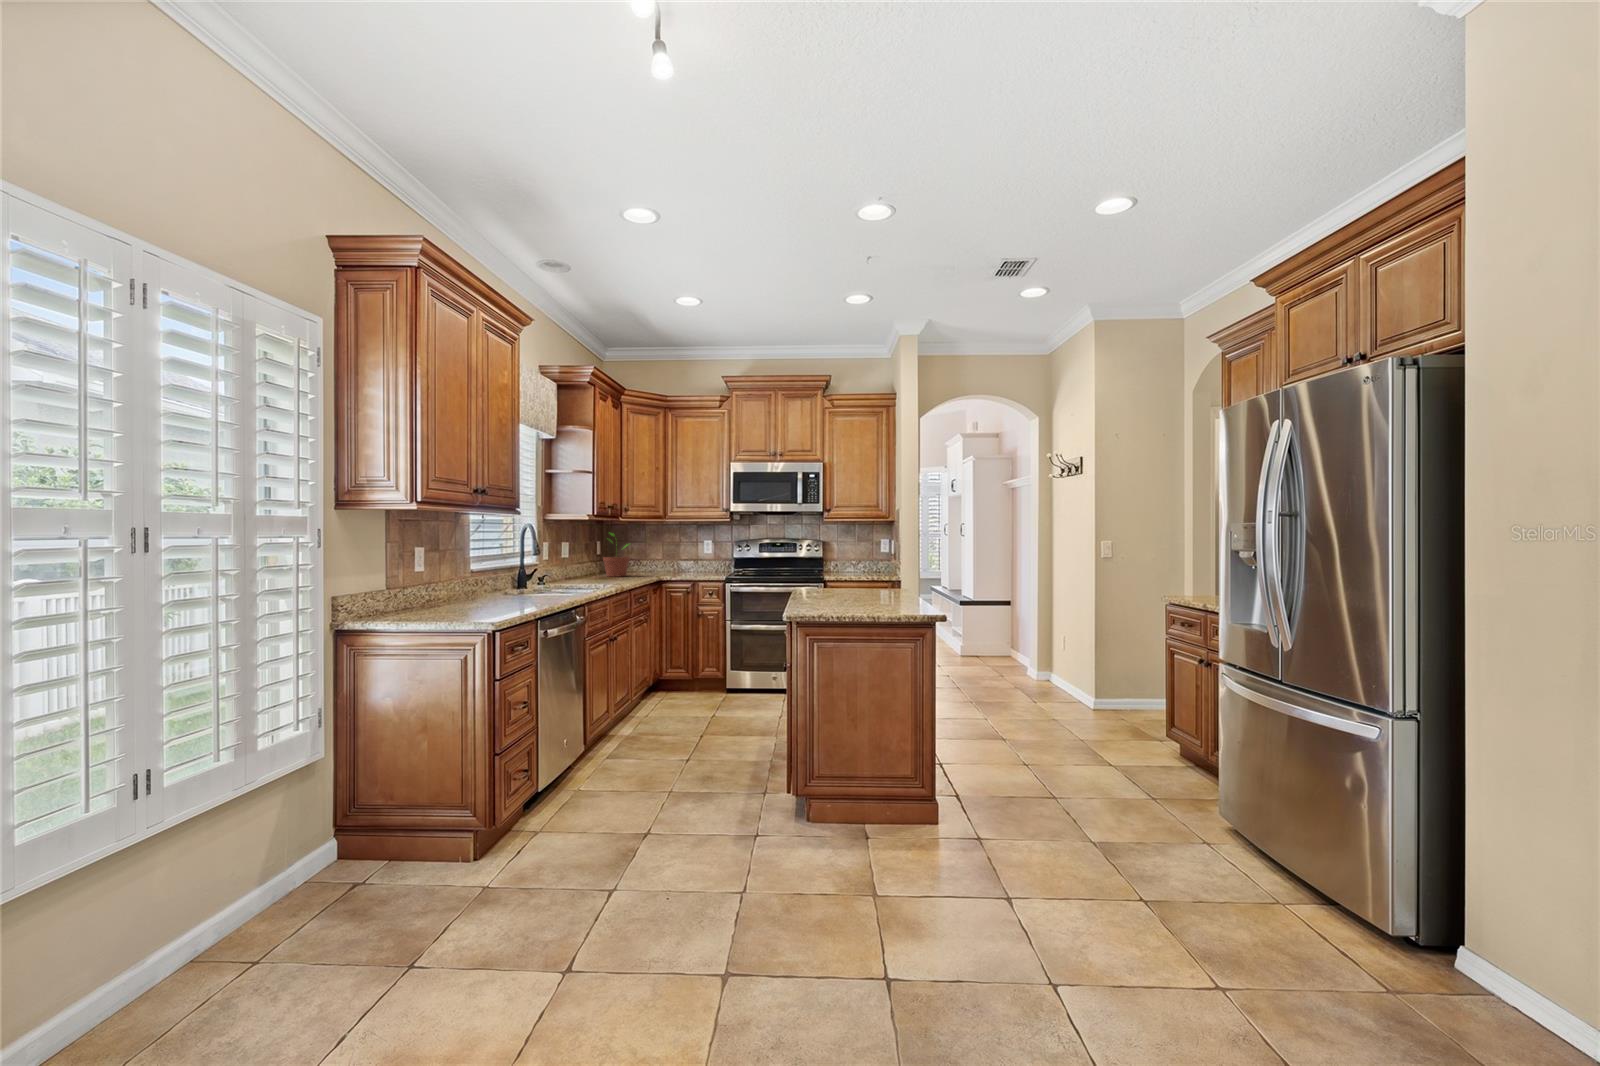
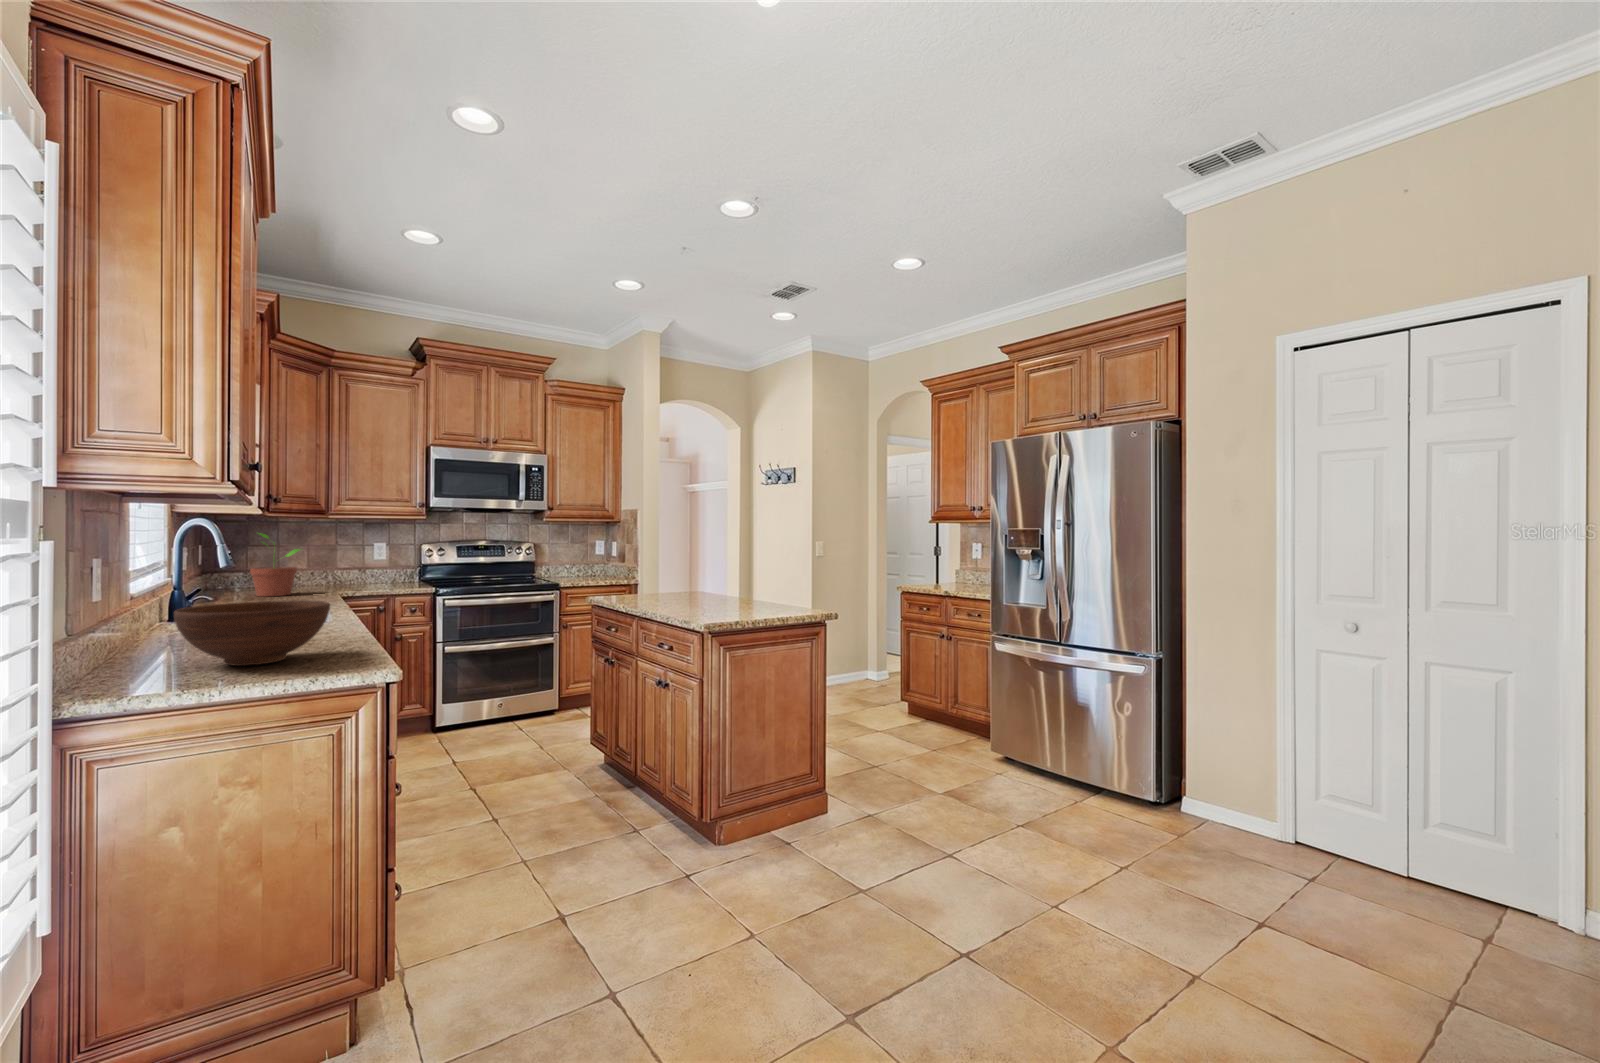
fruit bowl: none [427,573,510,610] -> present [174,600,330,666]

